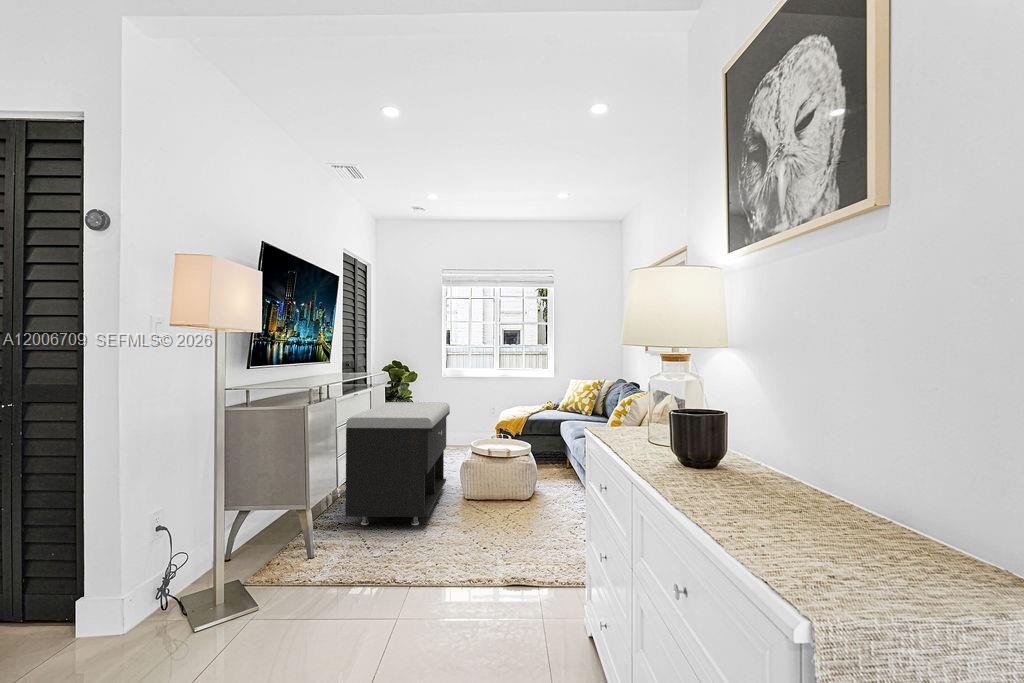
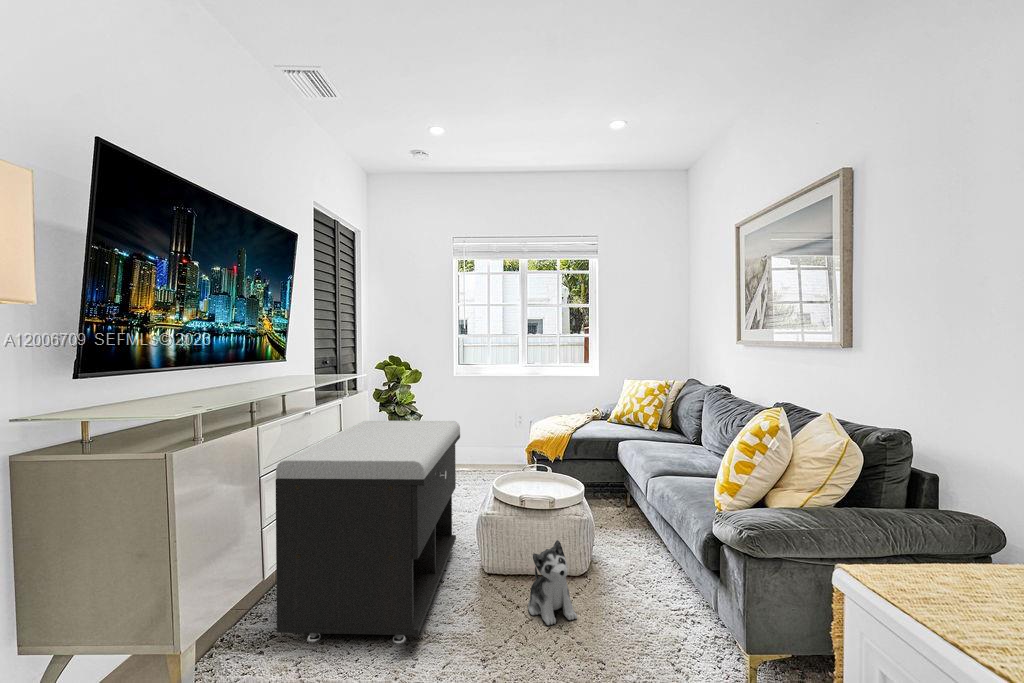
plush toy: none [491,470,520,518] -> present [528,540,577,625]

